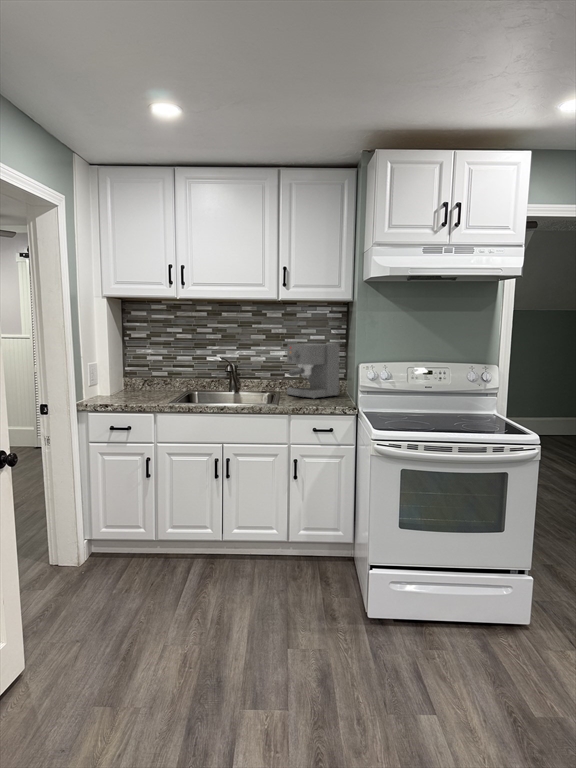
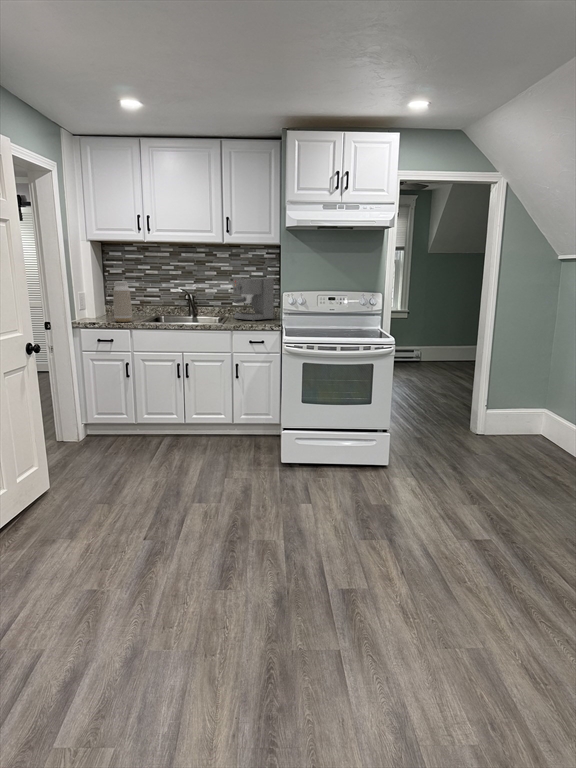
vase: none [133,349,157,402] -> present [113,282,132,322]

